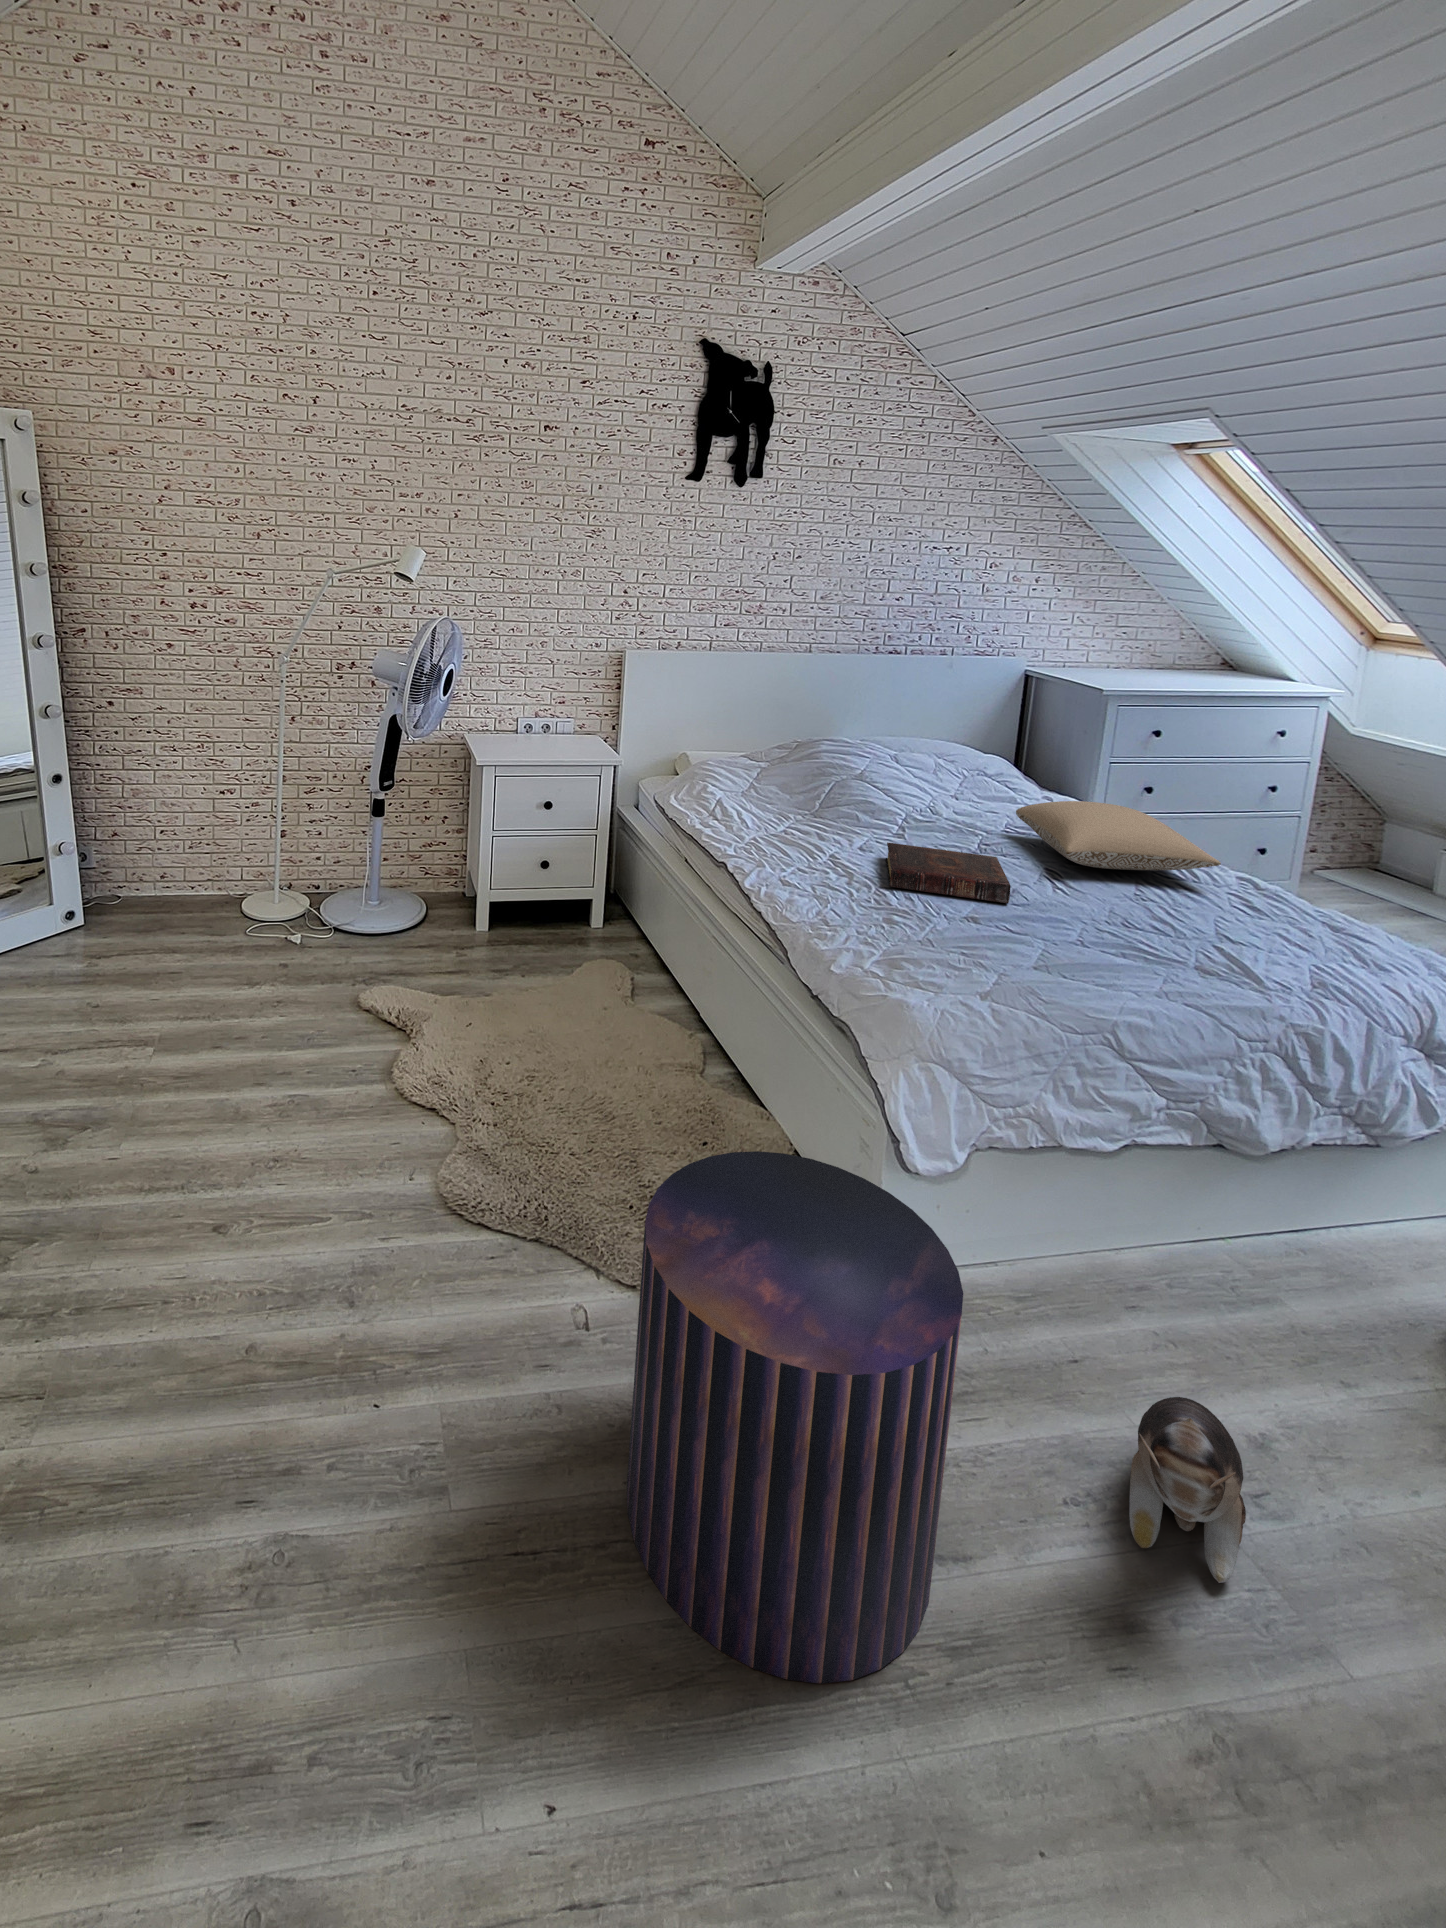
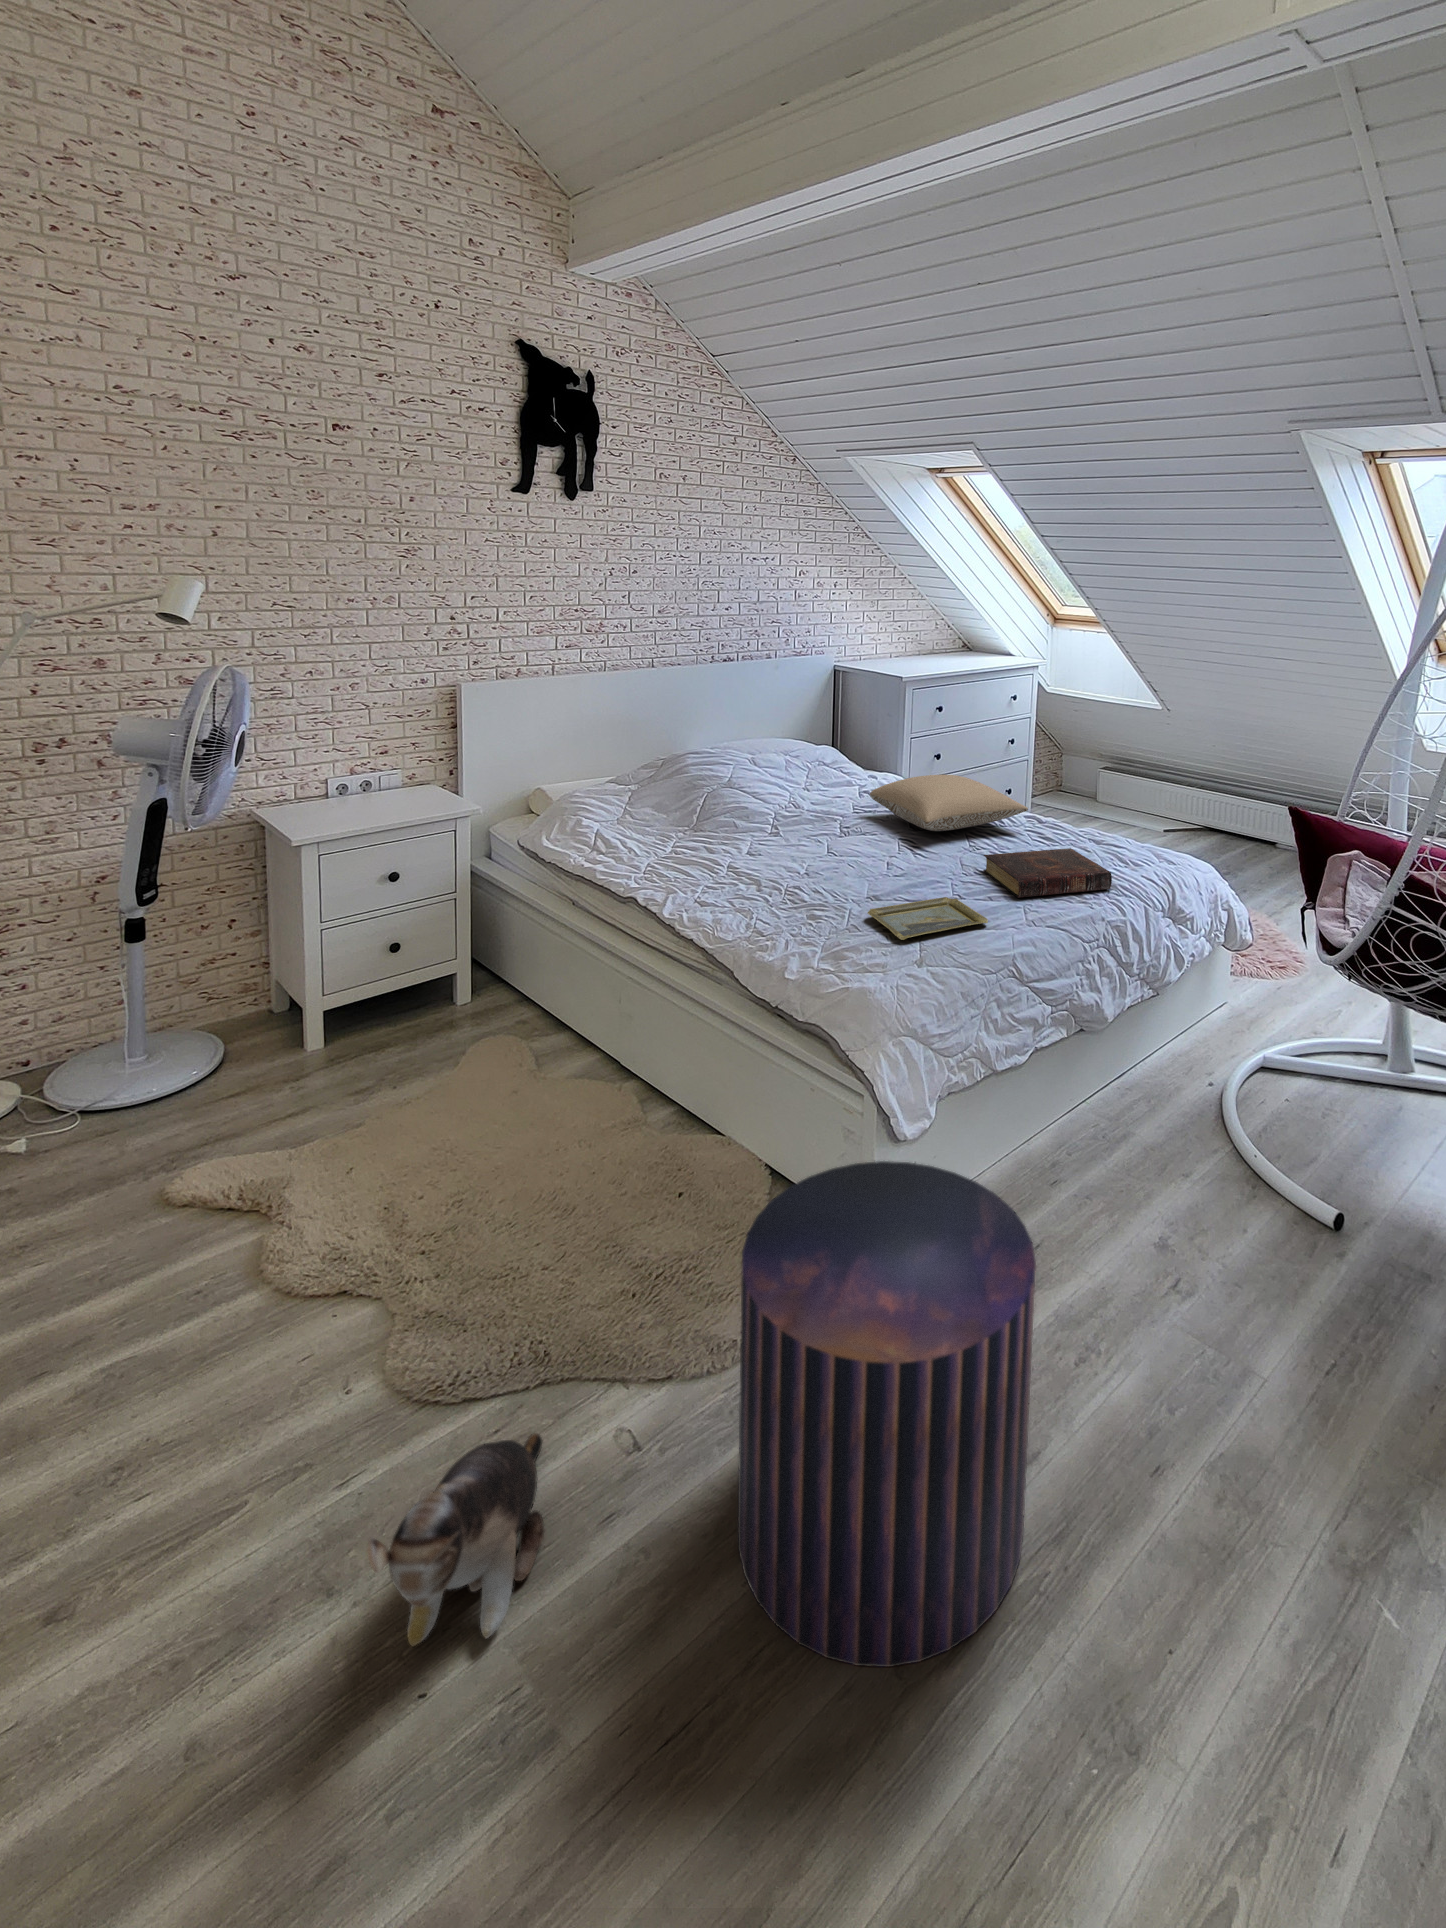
book: present [886,843,1011,904] -> present [983,848,1112,898]
tray: none [948,926,1097,976] -> present [868,897,988,940]
plush toy: present [1129,1397,1246,1583] -> present [367,1433,544,1646]

